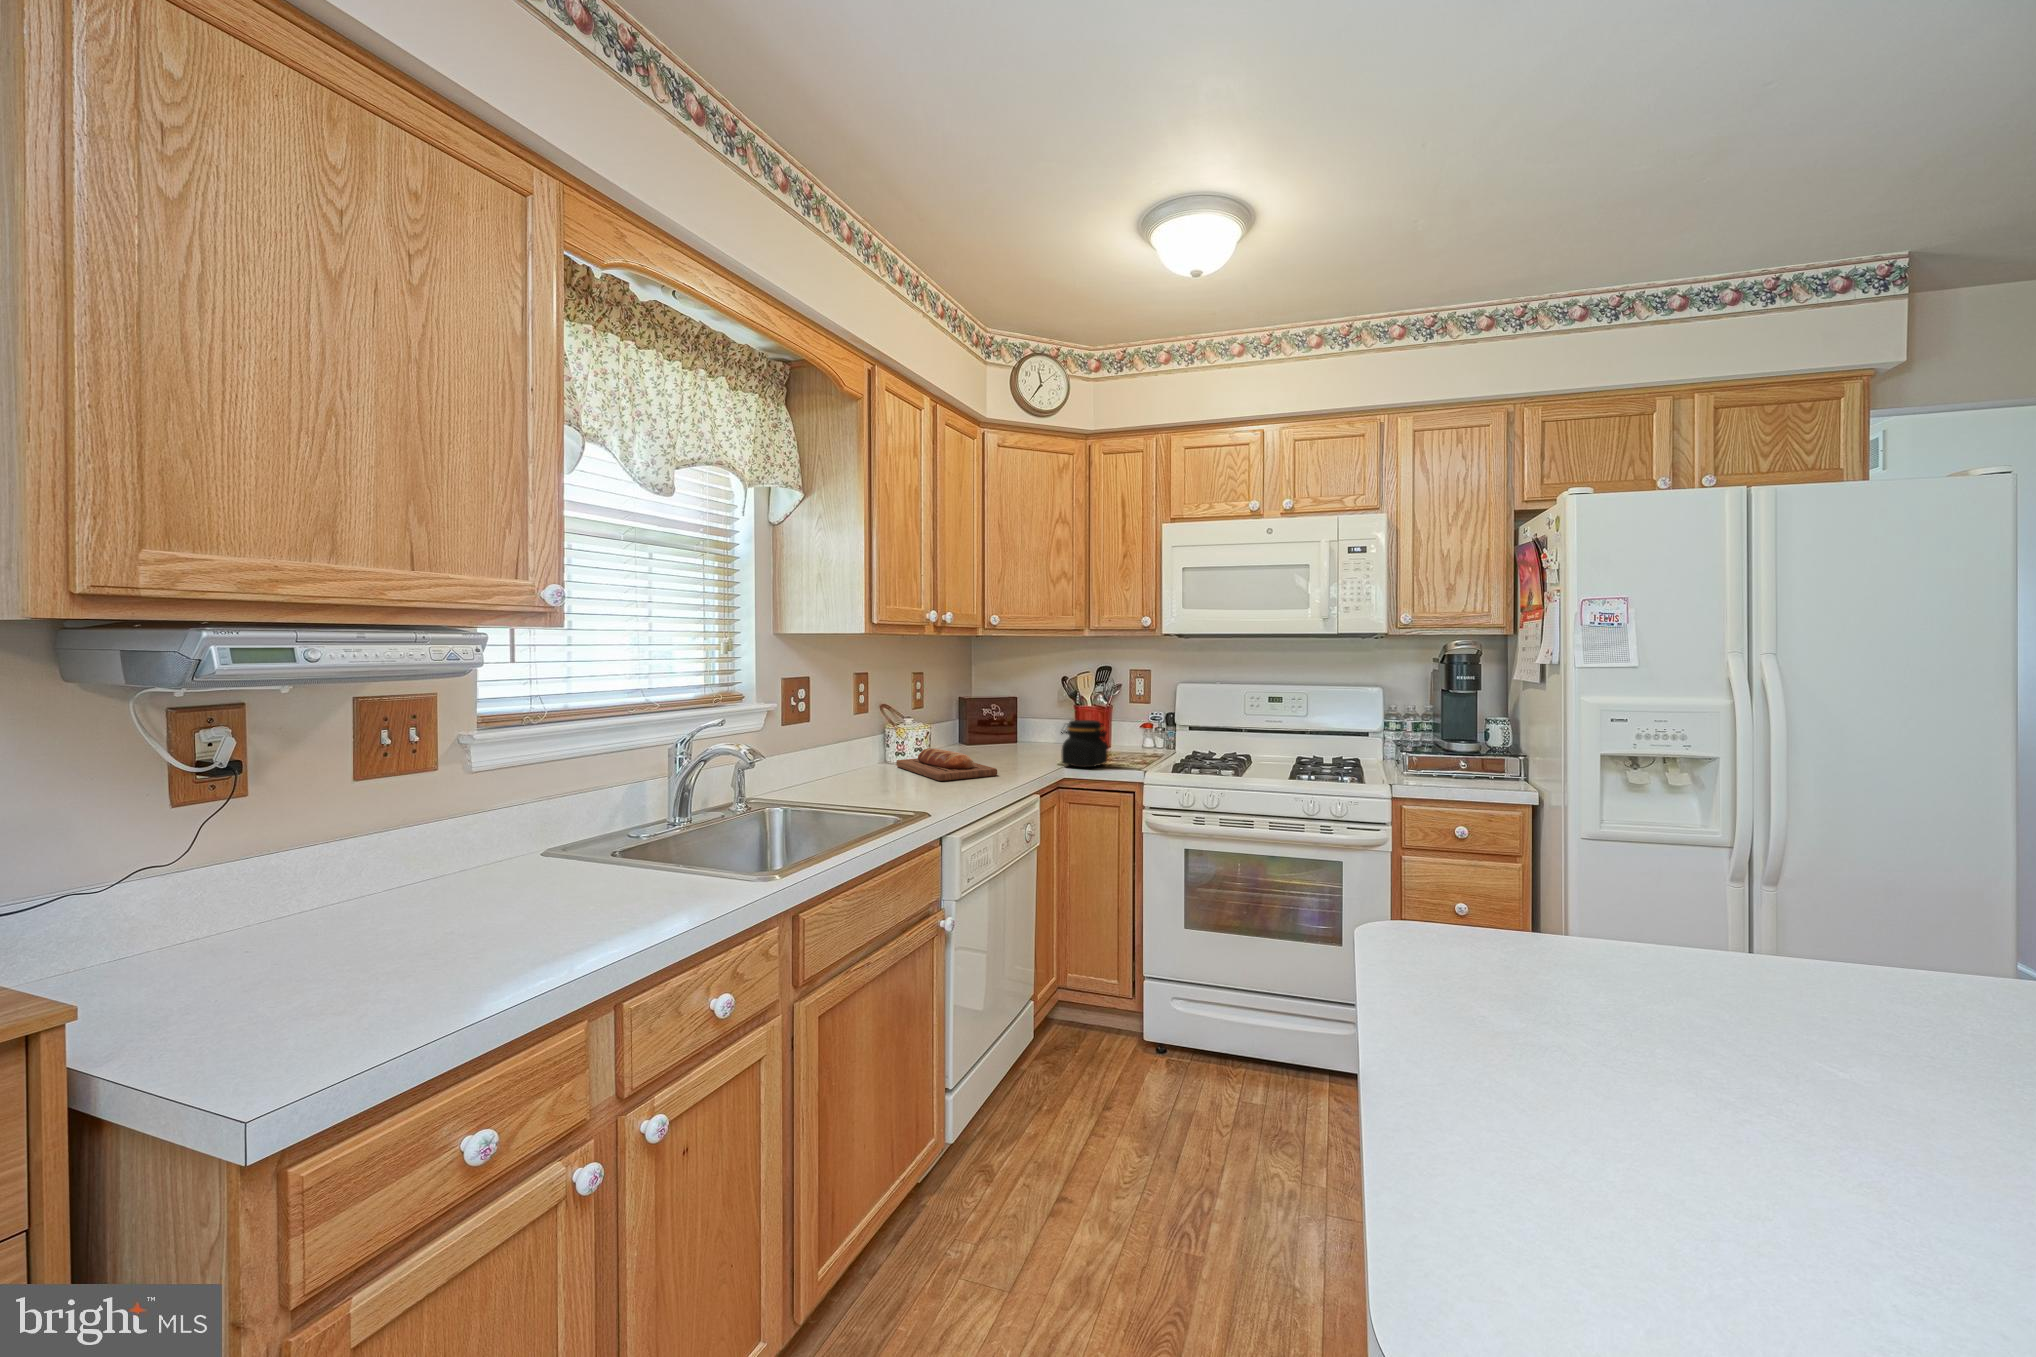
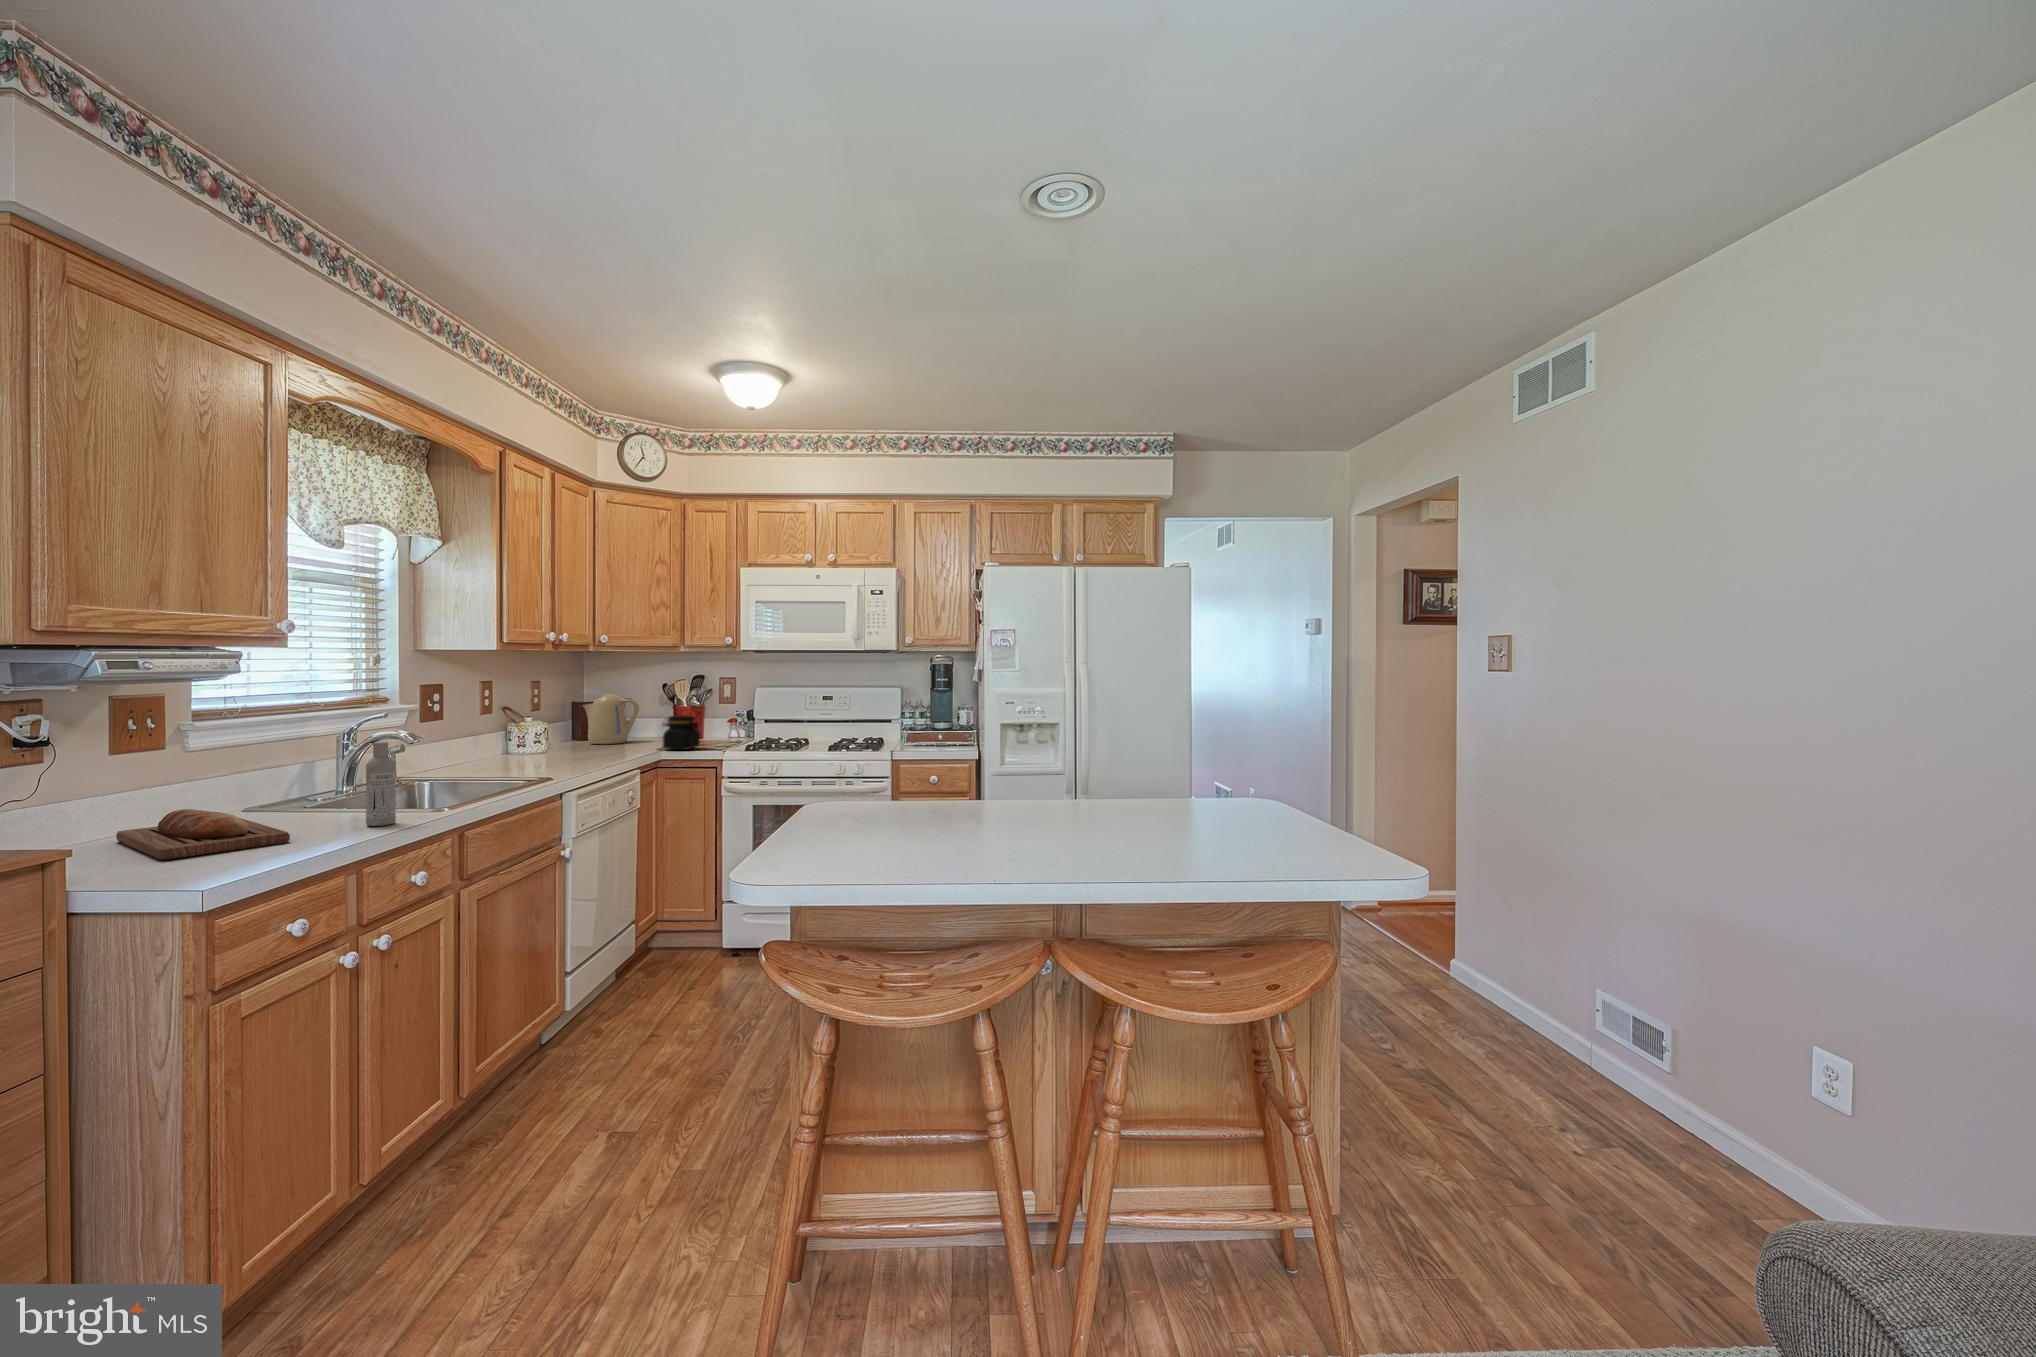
kettle: none [973,688,1034,750] -> present [583,694,639,744]
bread loaf: present [896,748,997,781] -> present [116,809,290,860]
bottle: none [583,789,632,943] -> present [366,742,396,826]

